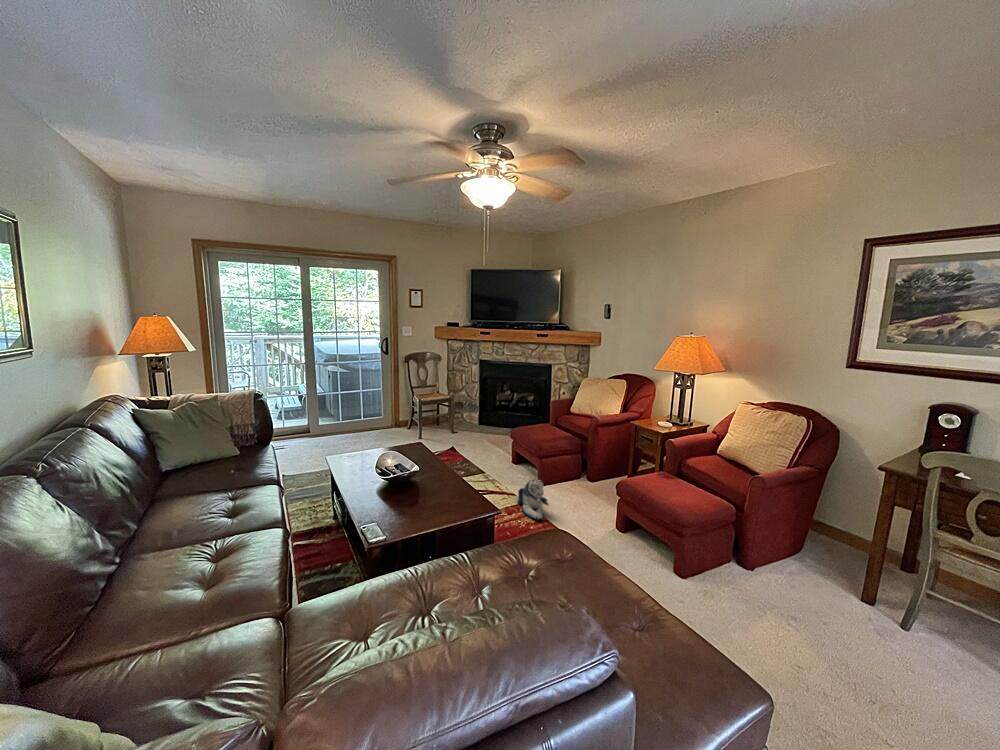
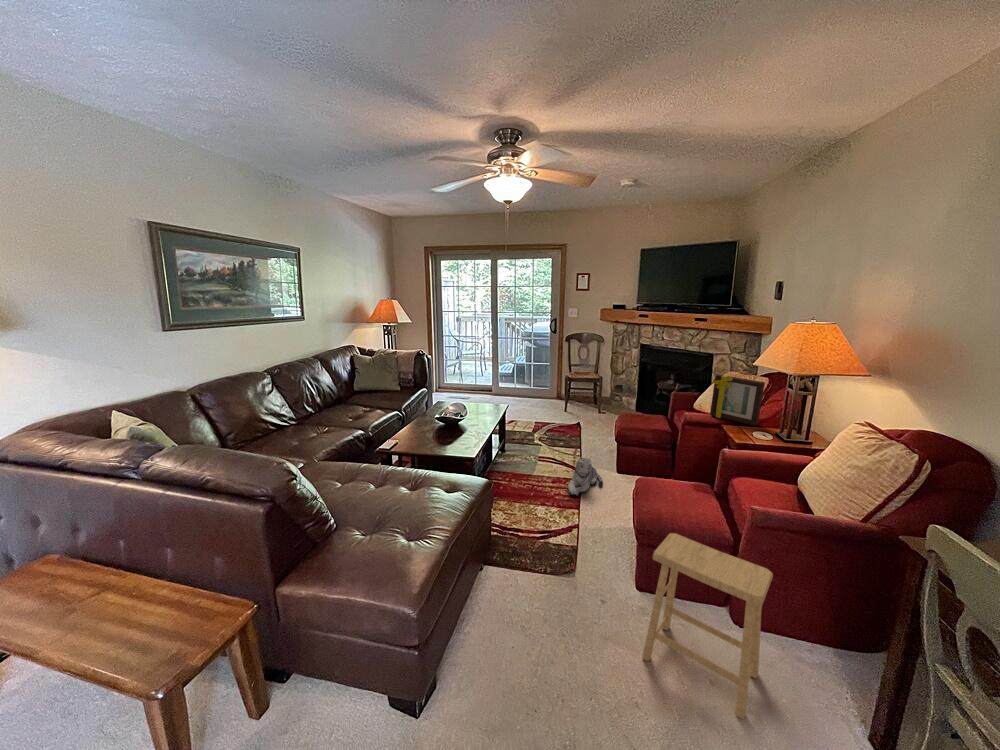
picture frame: none [612,381,652,419] -> present [710,374,765,426]
footstool: none [725,516,841,634] -> present [642,533,773,719]

